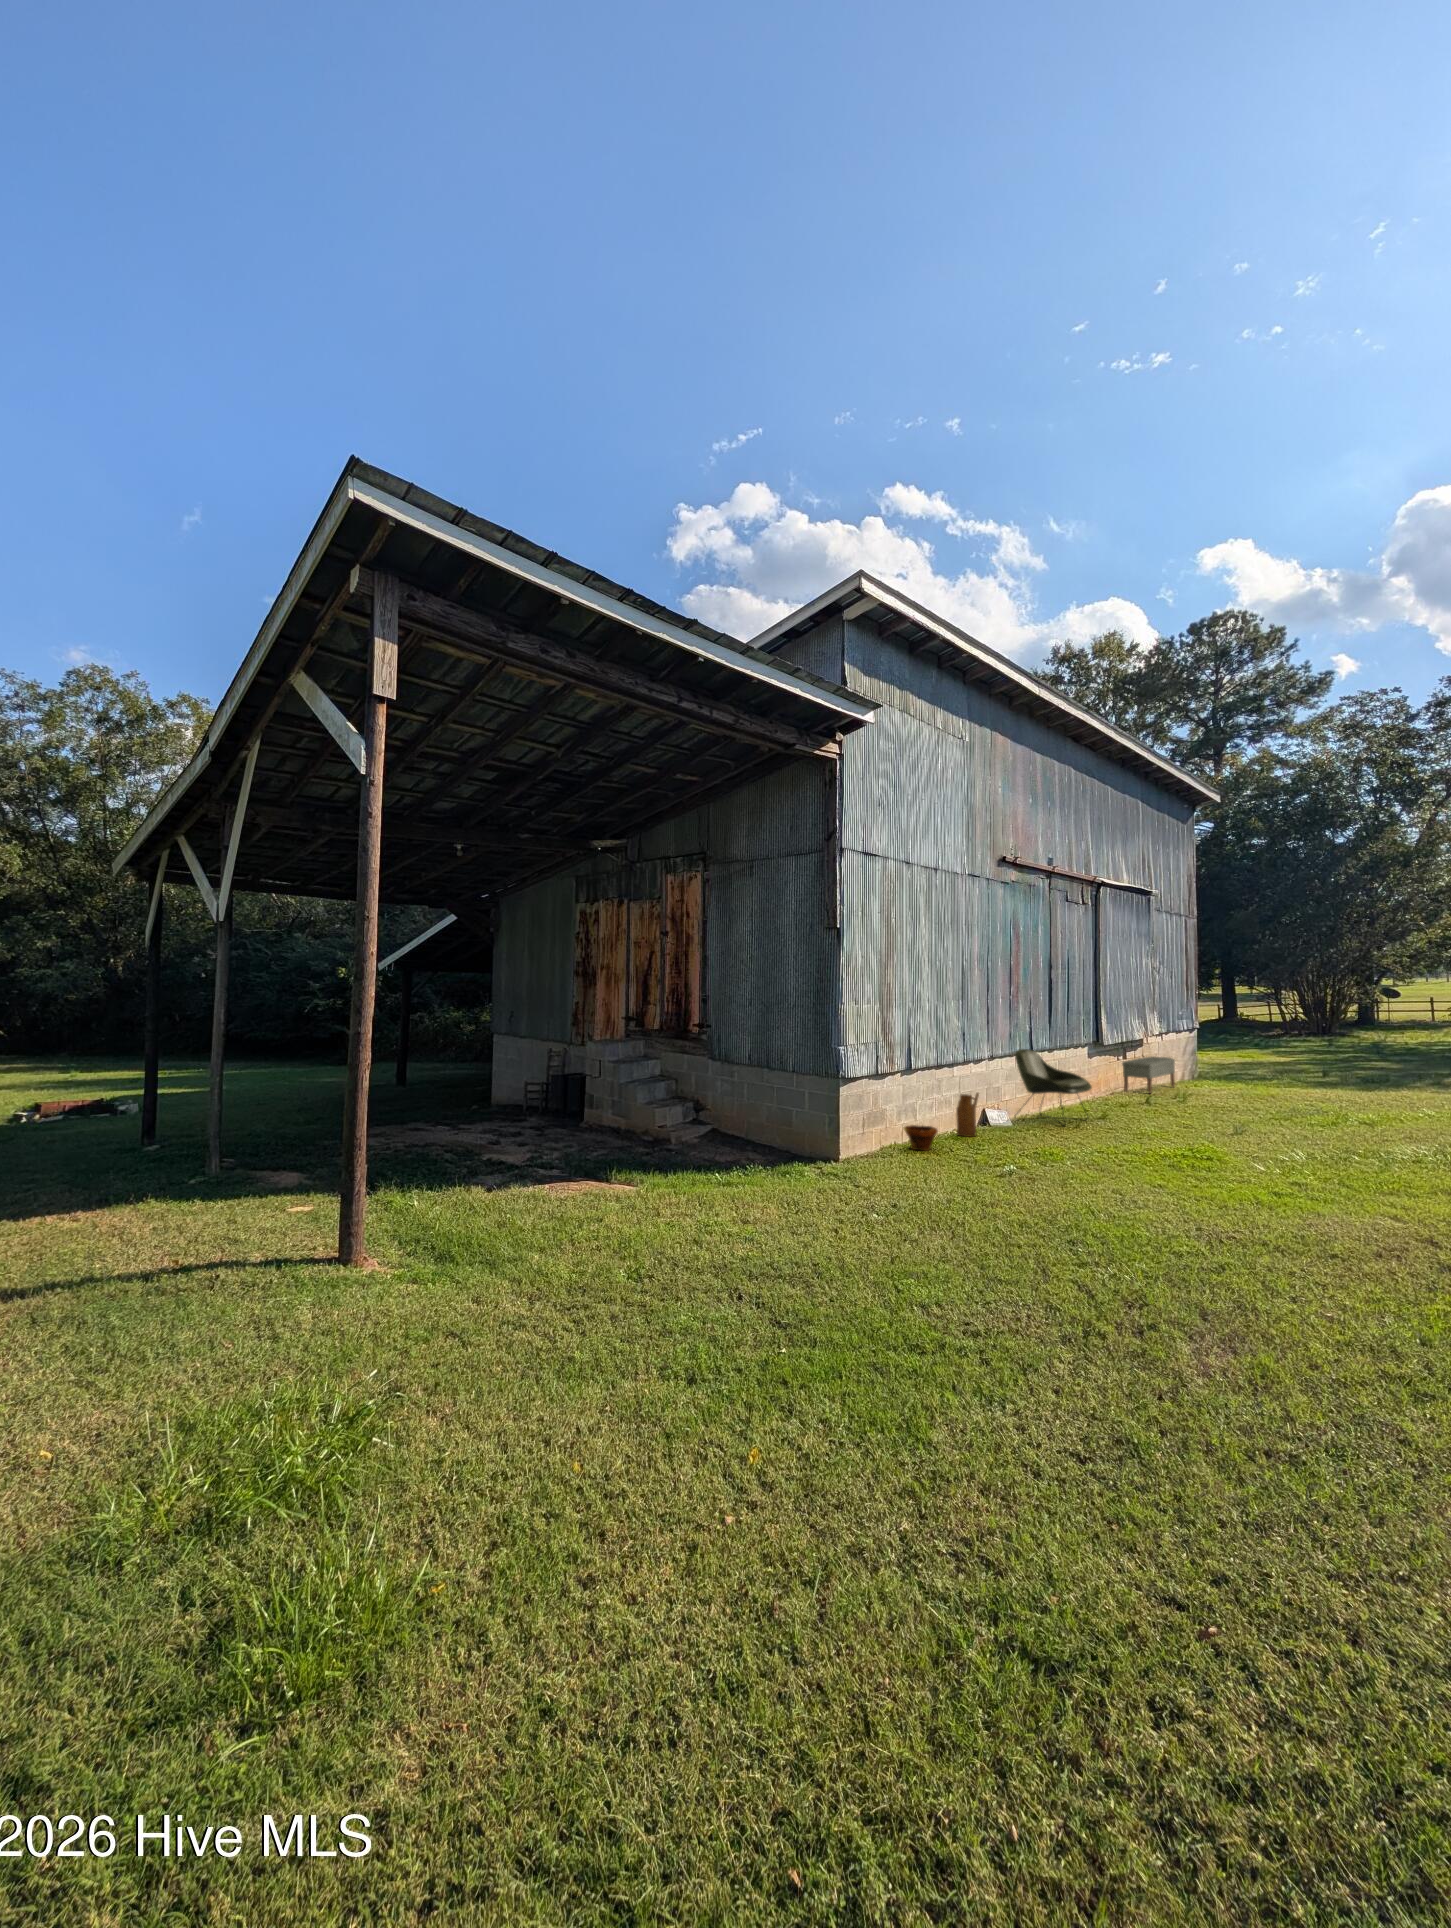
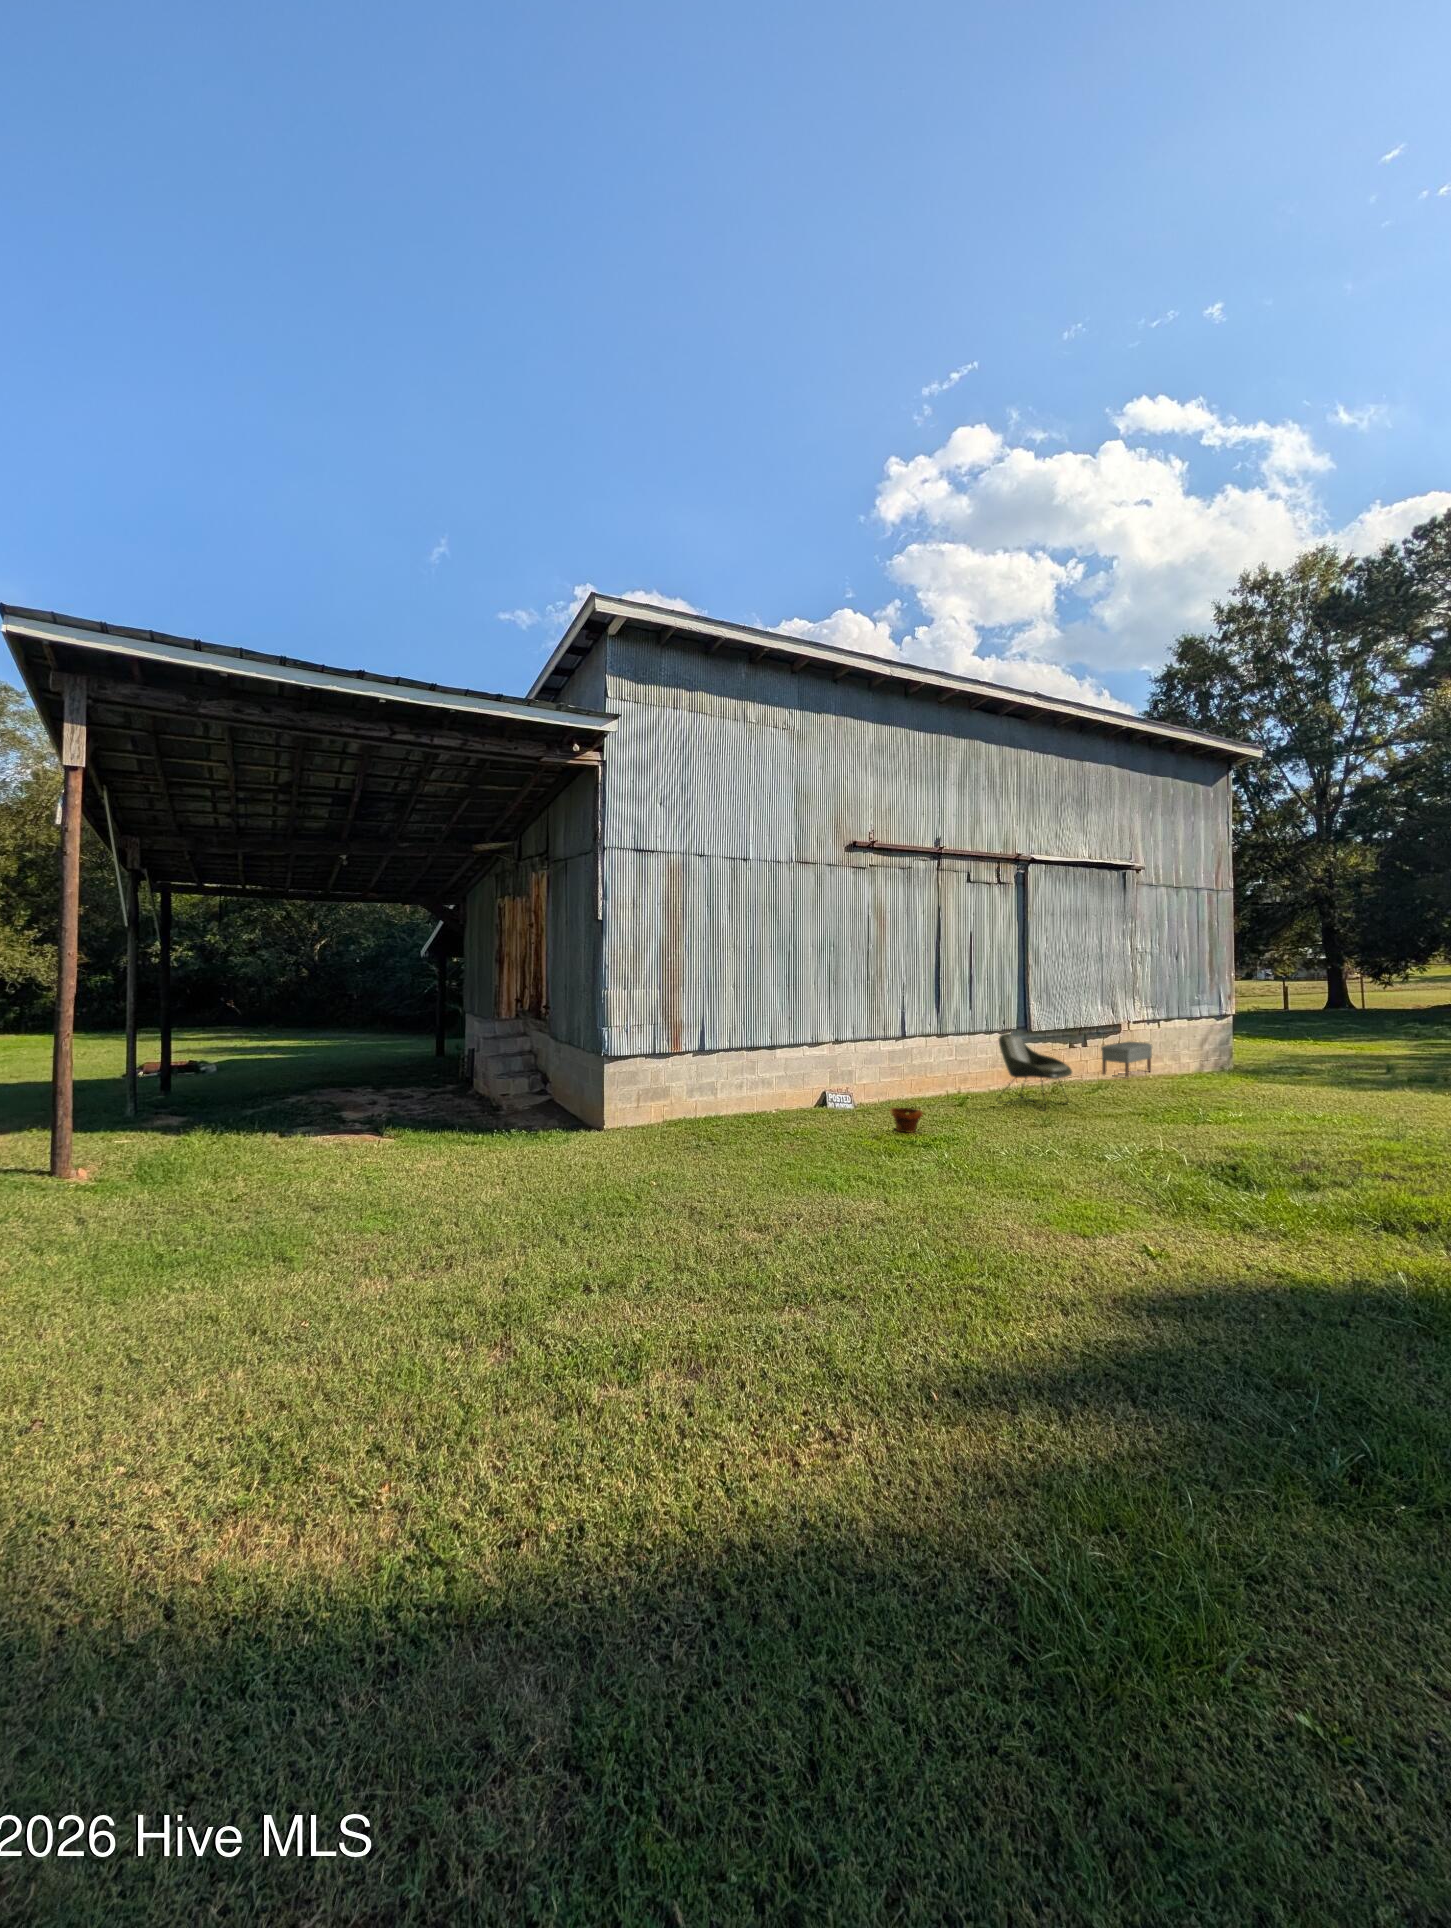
watering can: present [956,1093,979,1137] -> none [941,1076,964,1119]

